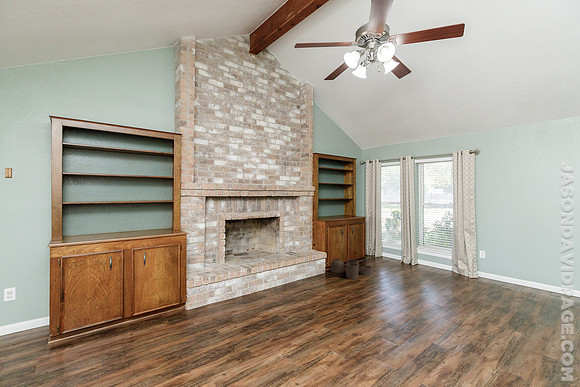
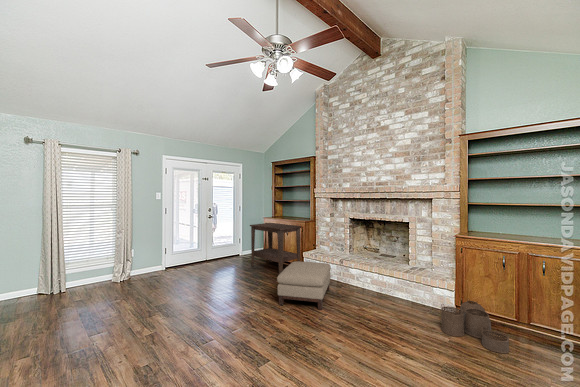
side table: none [75,243,194,369] -> present [250,223,301,274]
ottoman: none [249,273,328,333] -> present [277,262,331,310]

